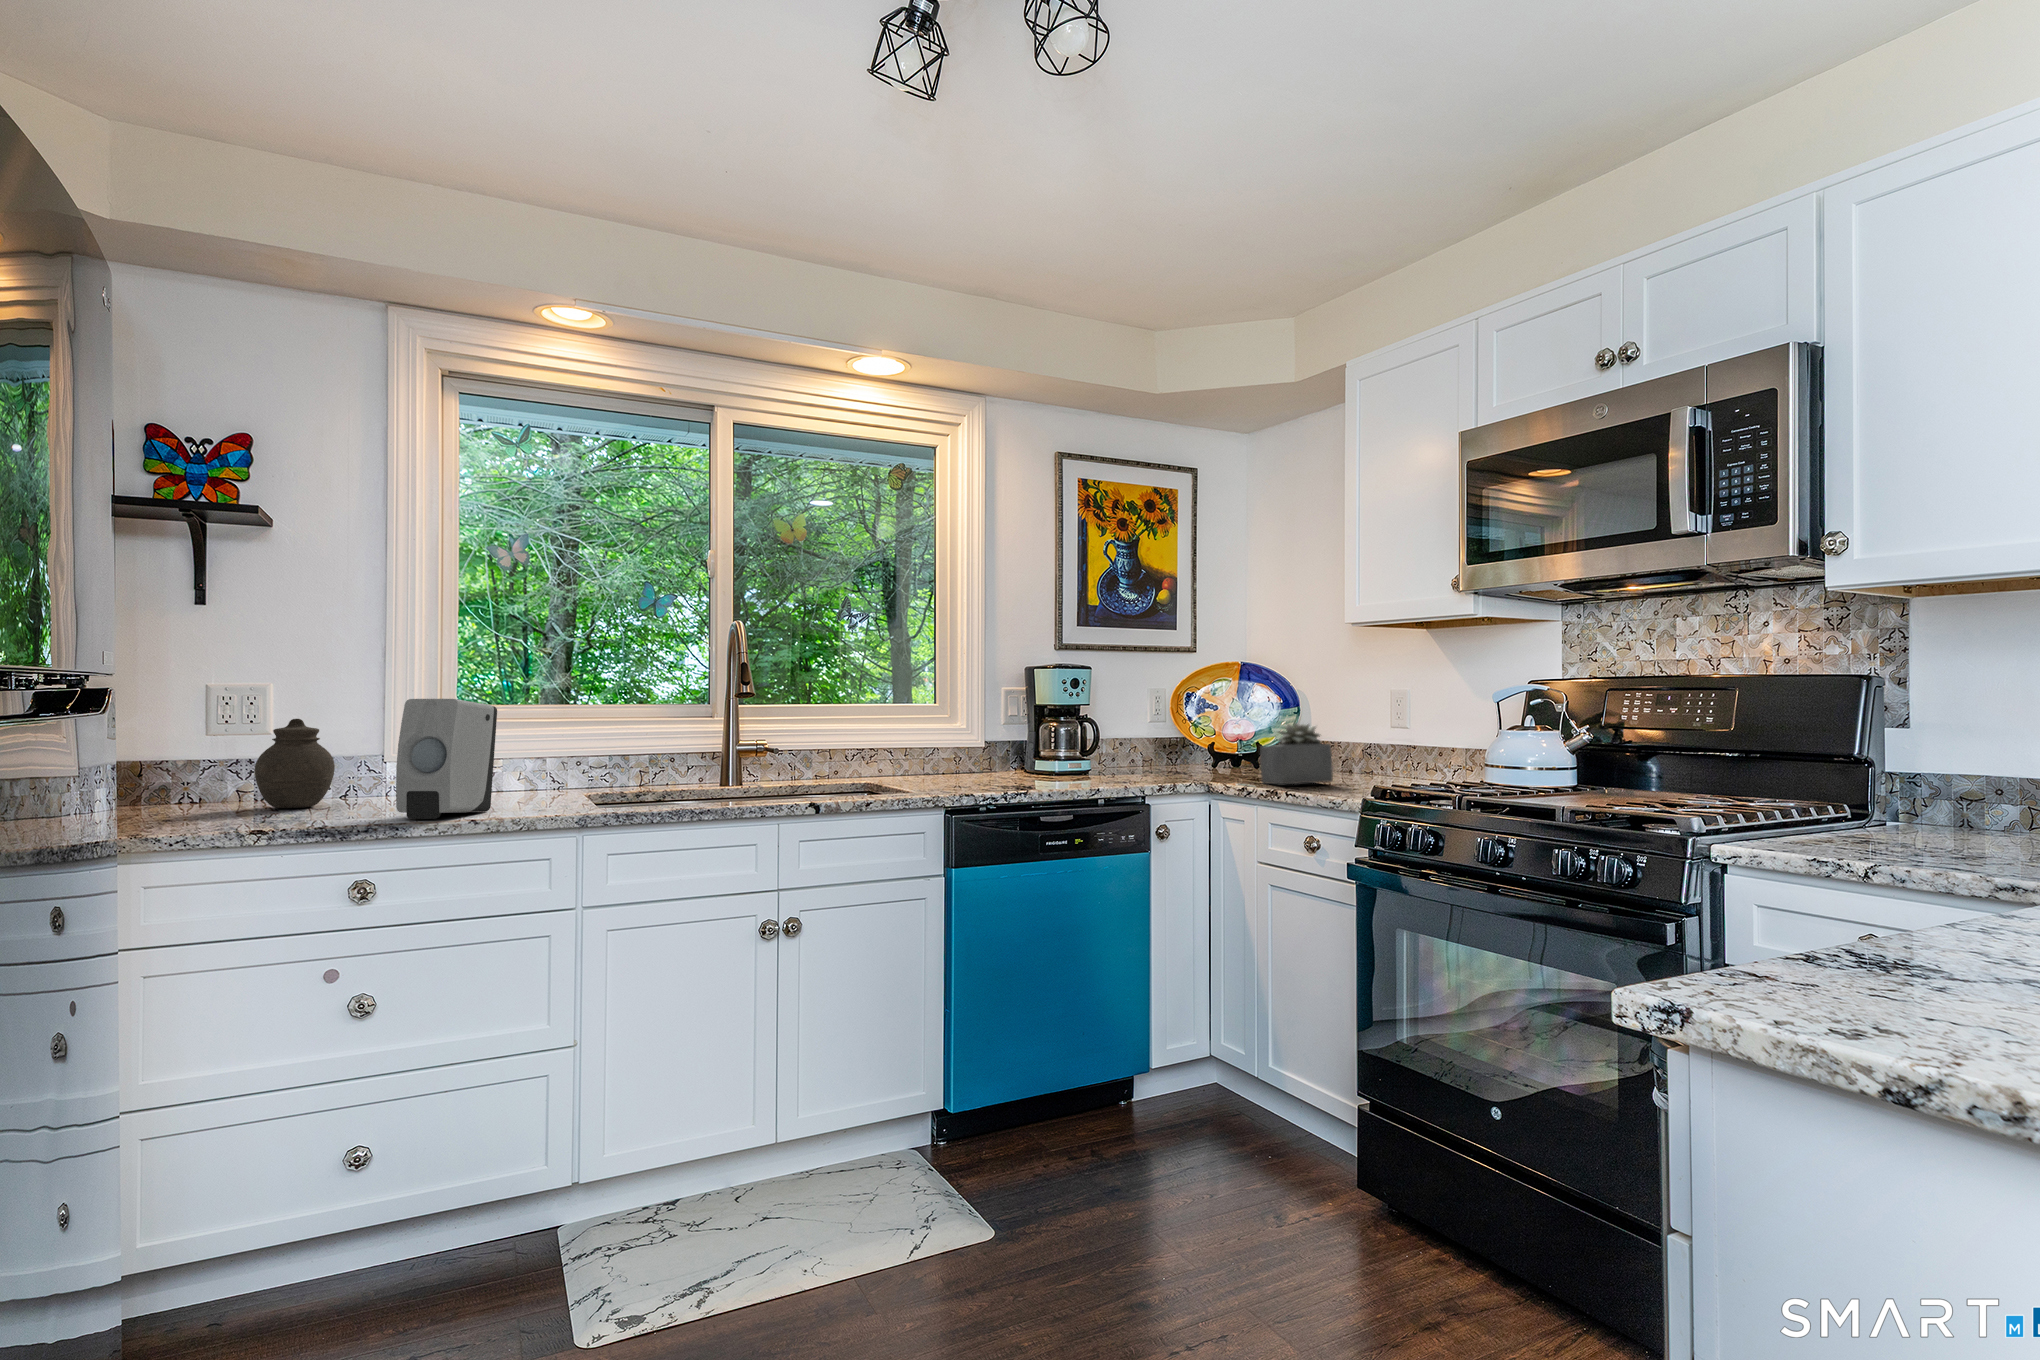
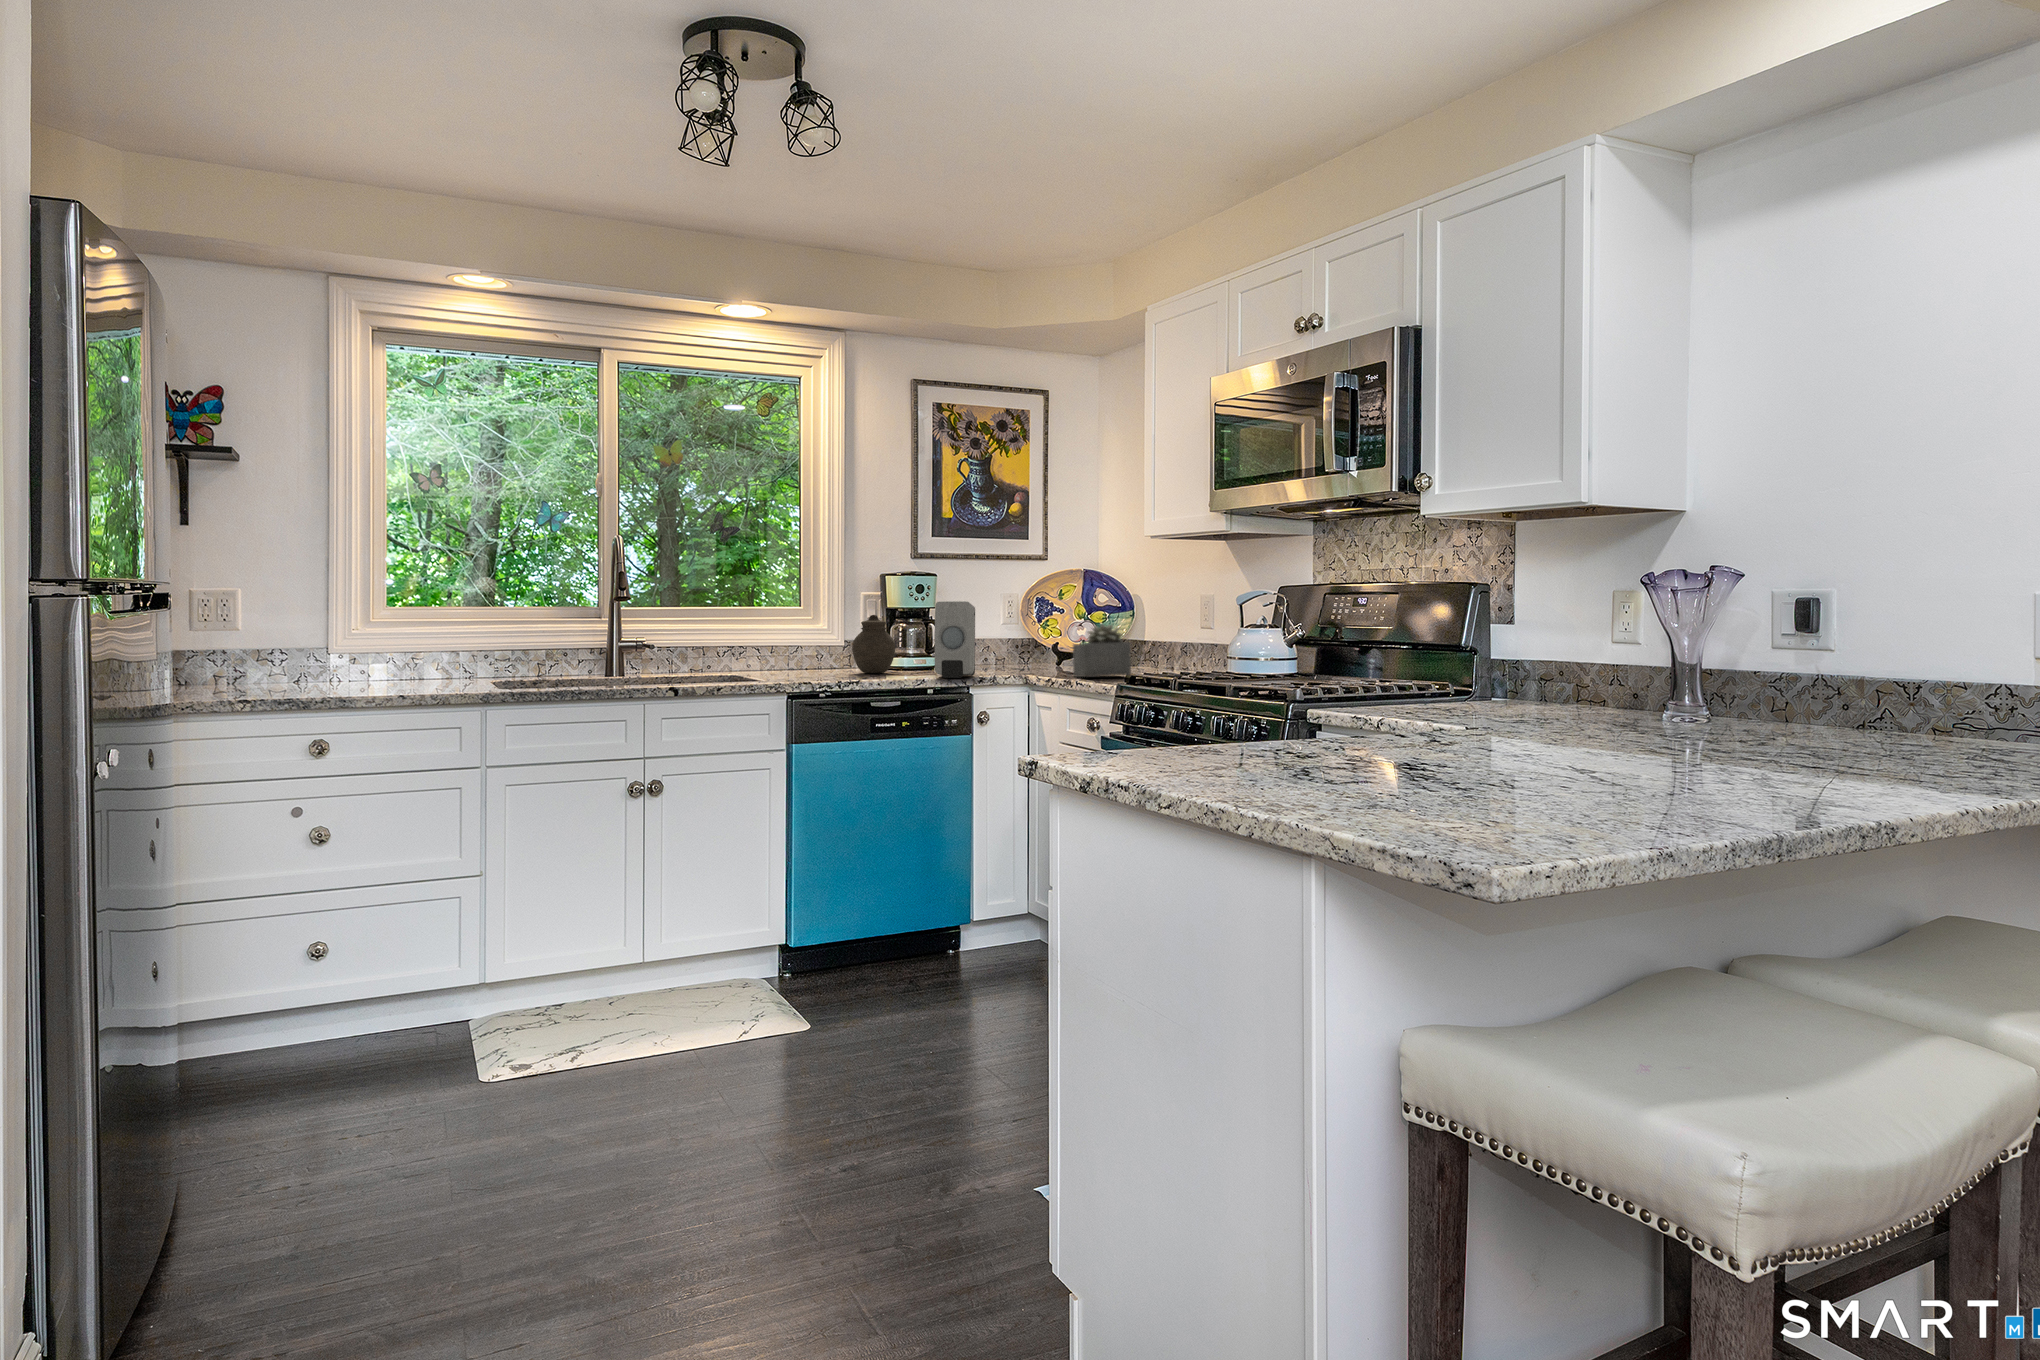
soap dispenser: present [396,699,497,819] -> present [935,601,975,678]
jar: present [255,719,335,808] -> present [852,615,895,673]

